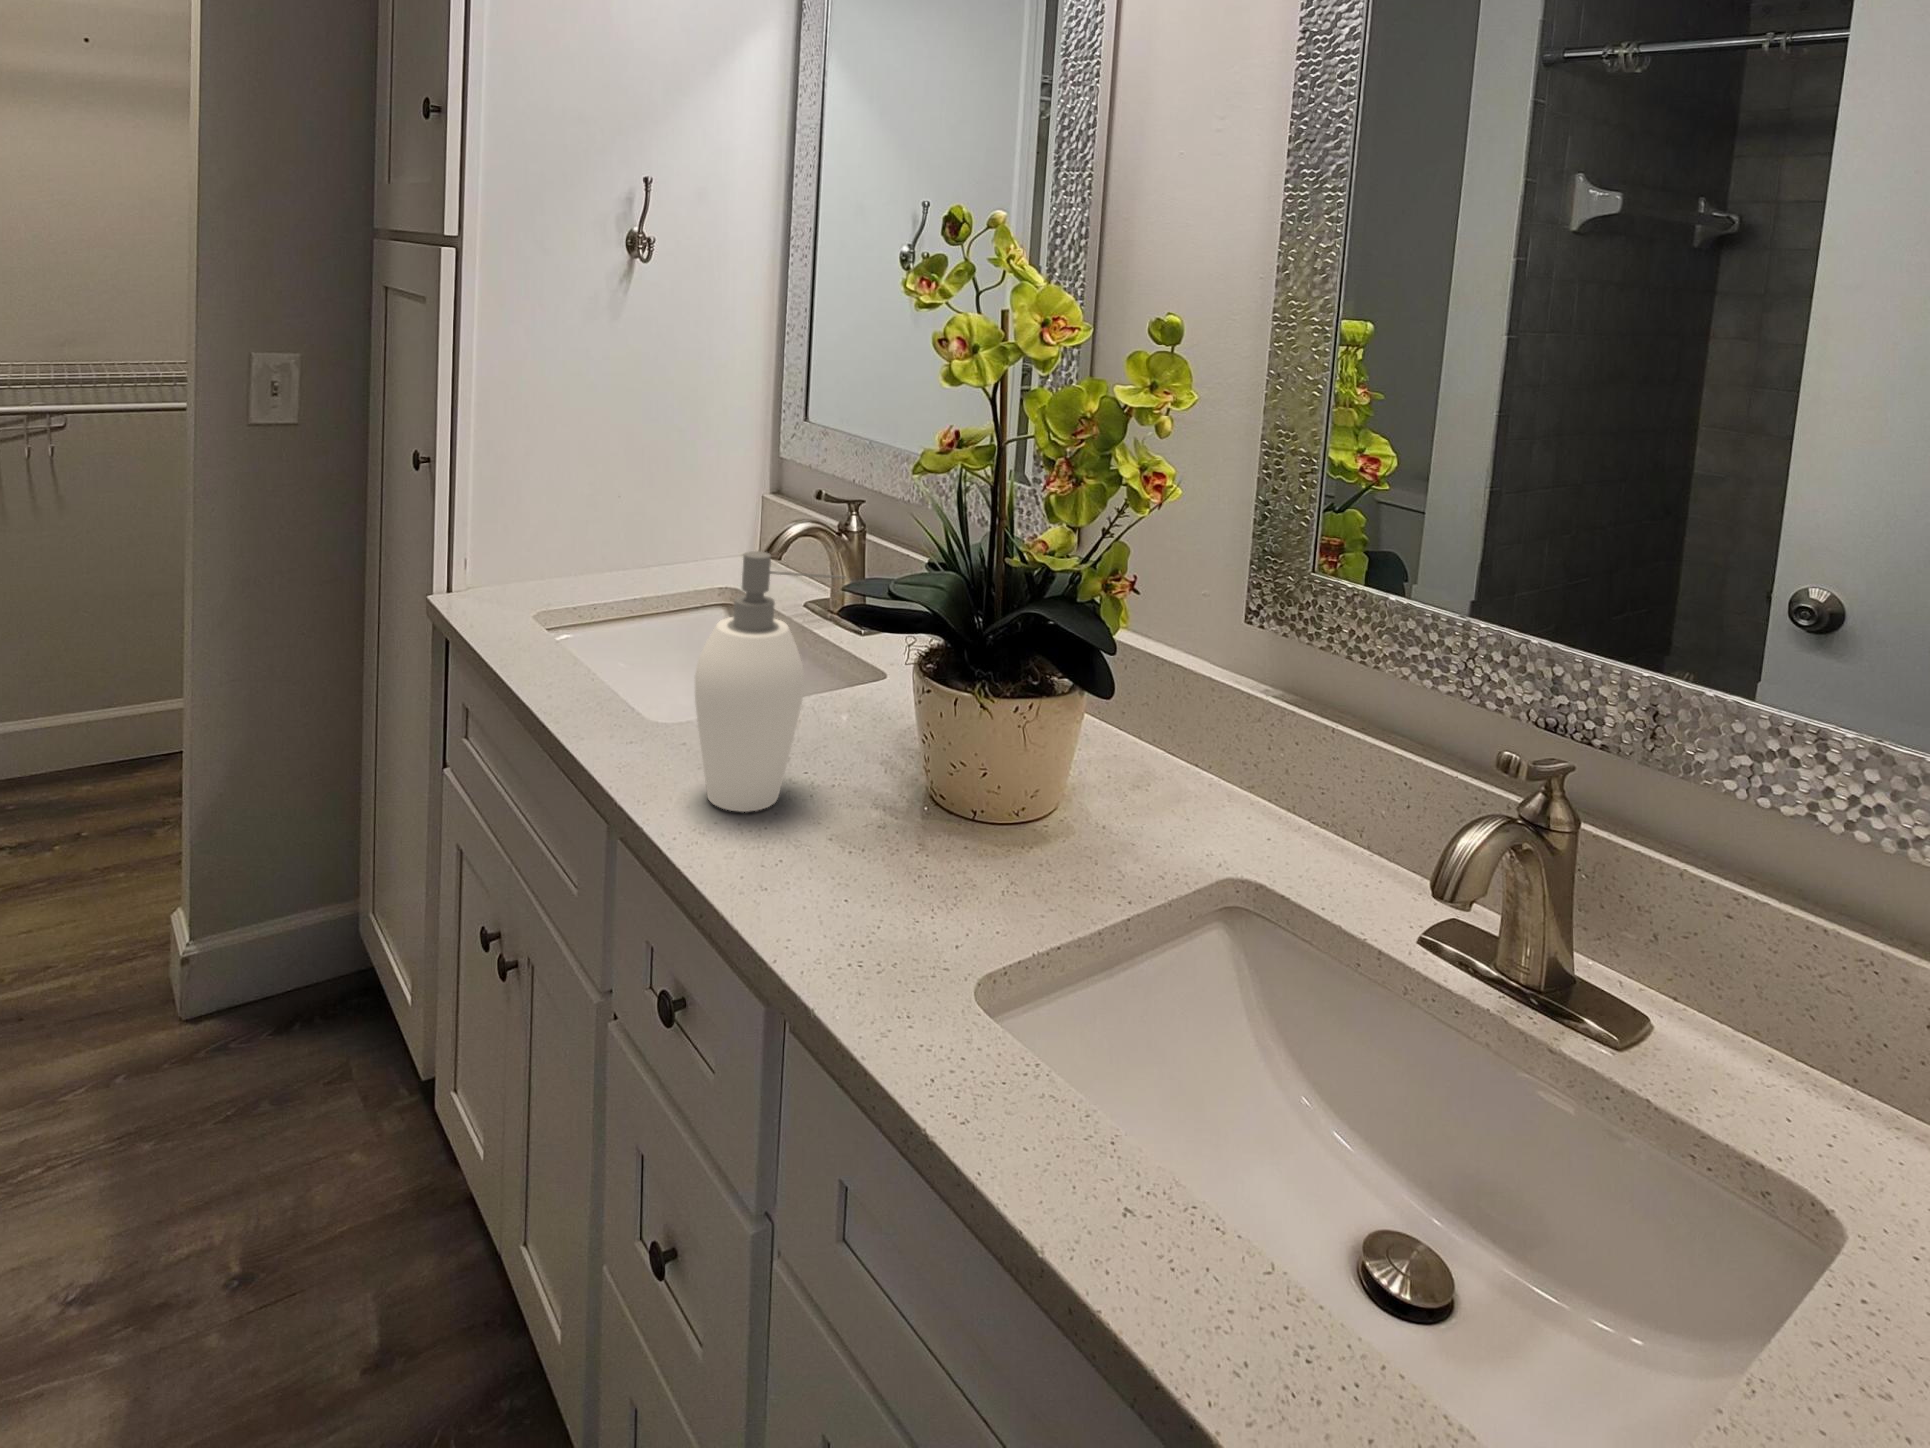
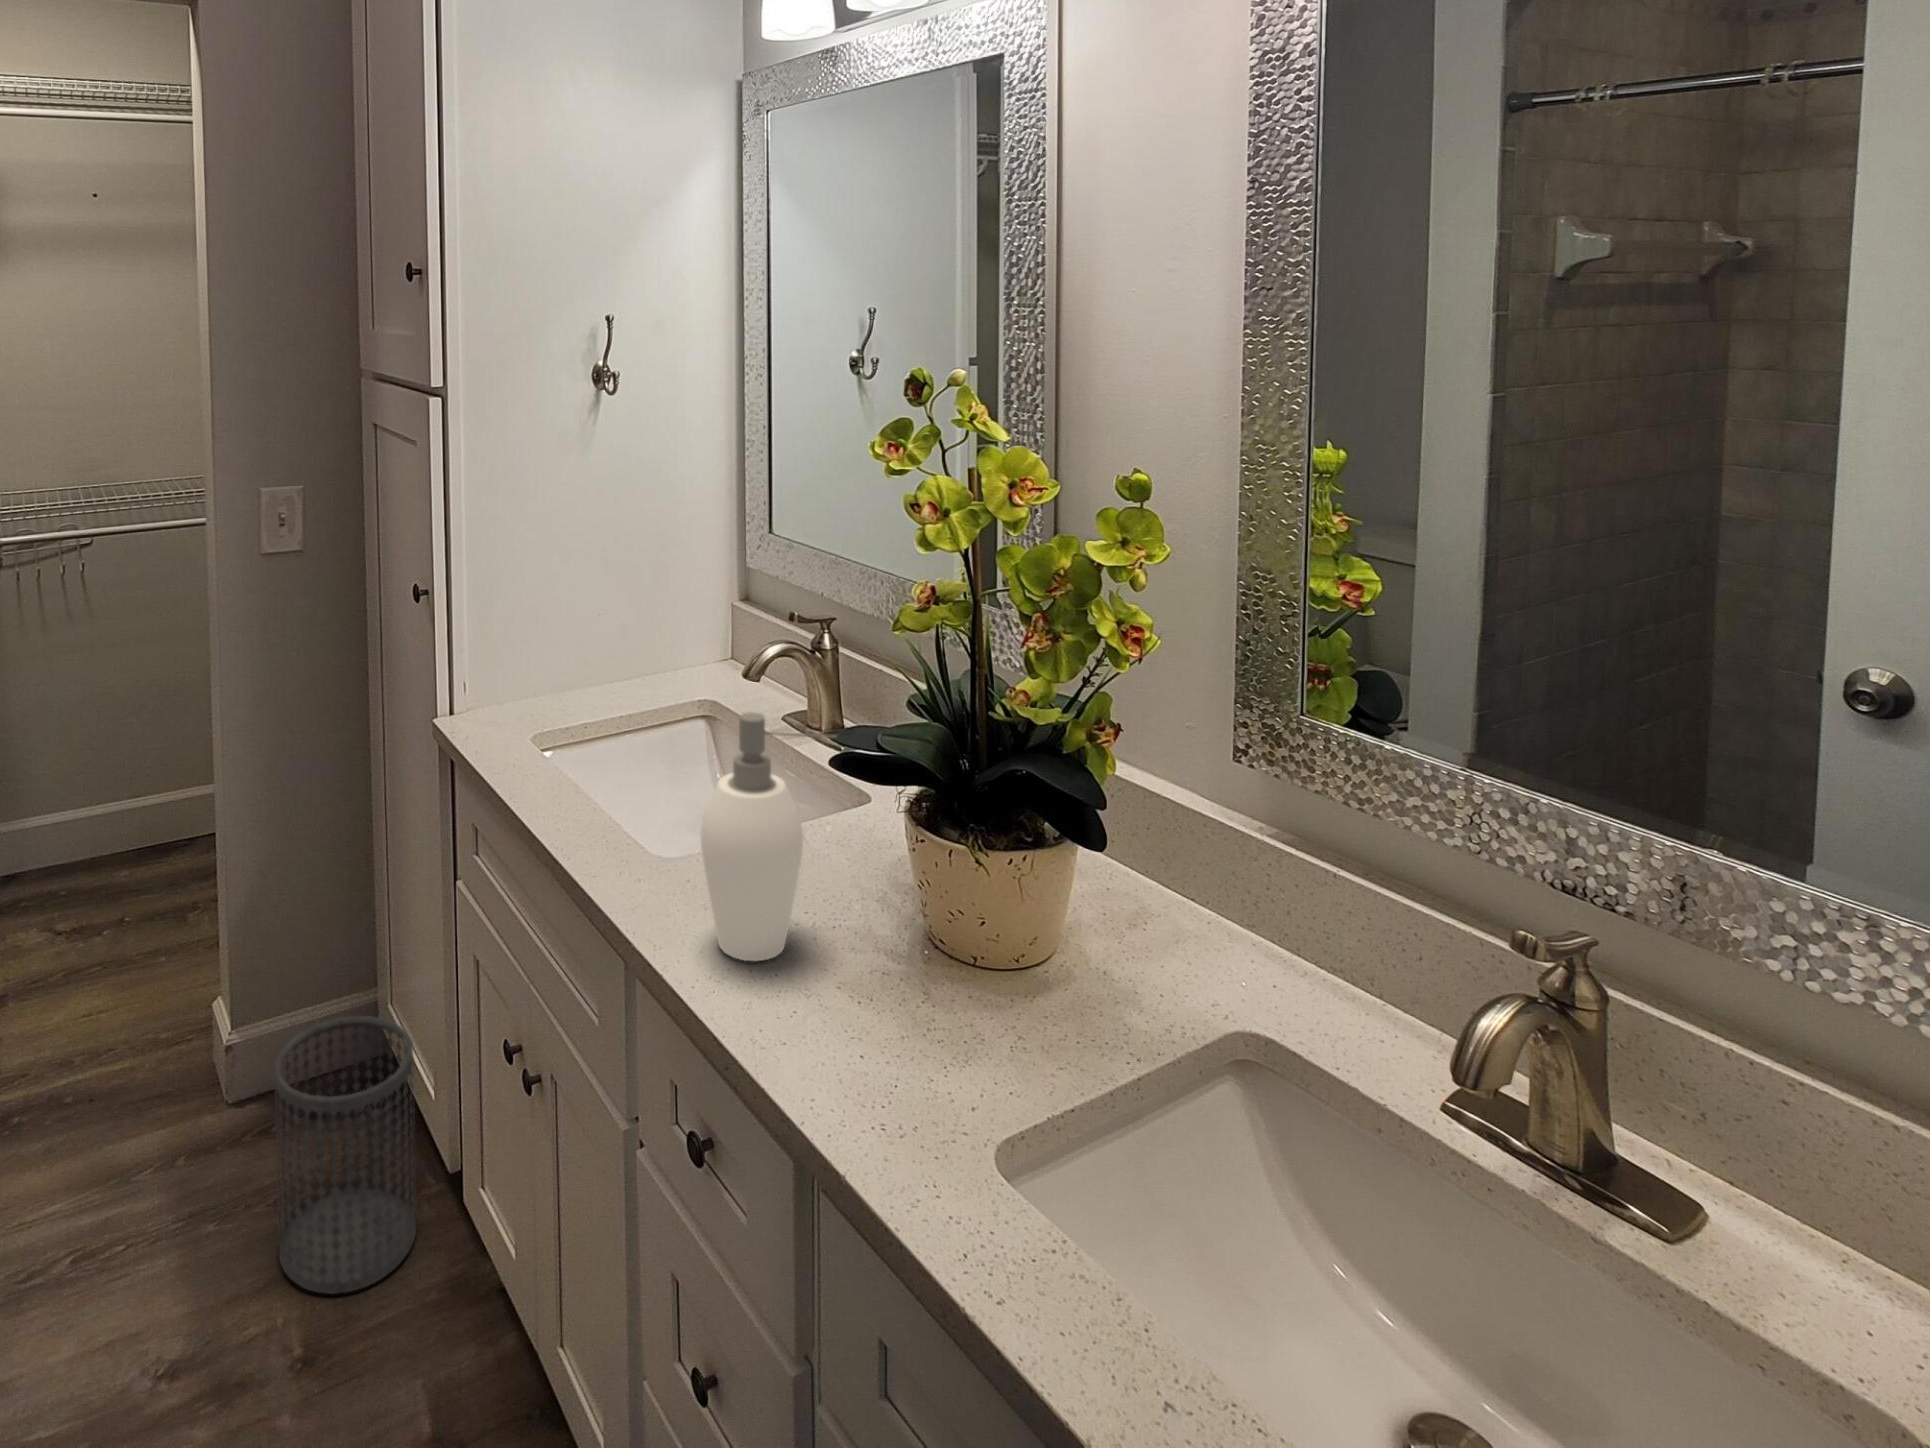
wastebasket: none [226,914,390,1203] -> present [274,1016,416,1294]

